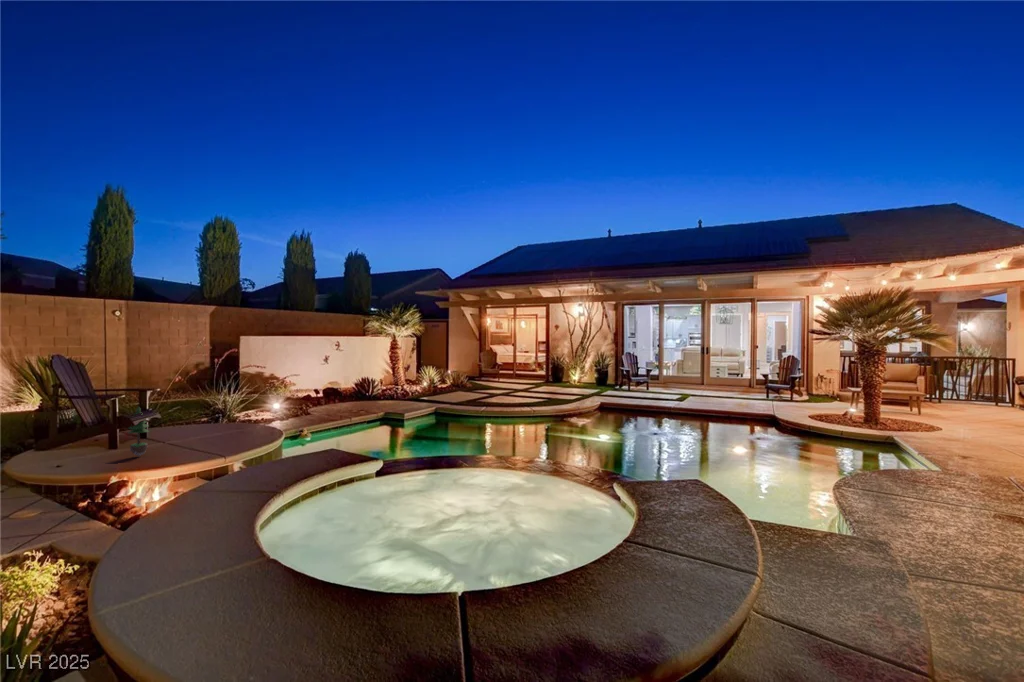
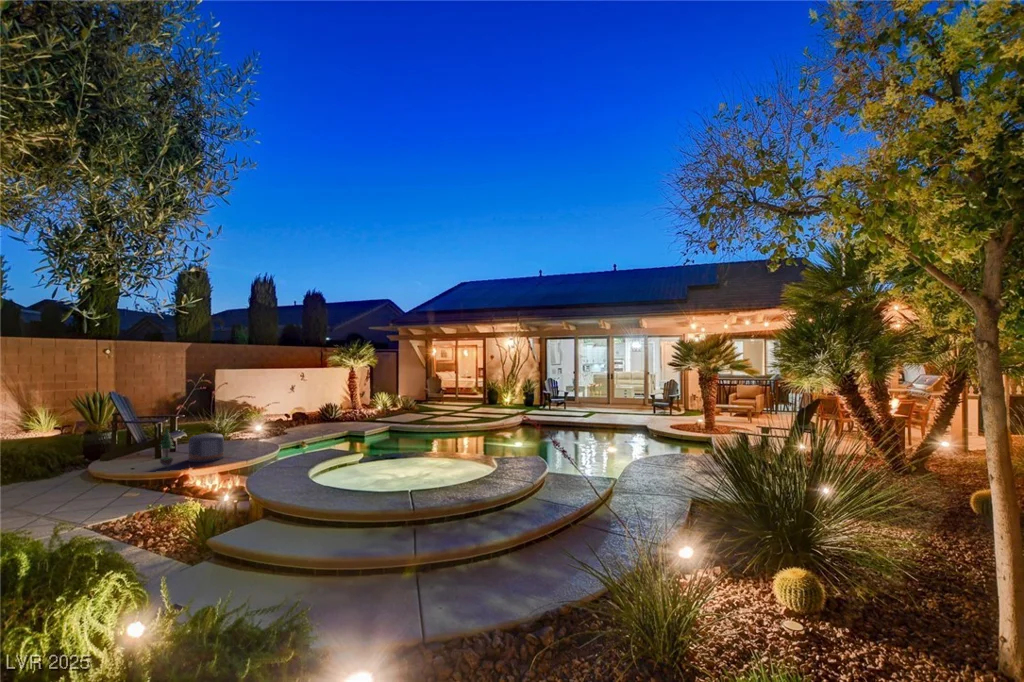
pouf: none [172,413,219,450] -> present [188,433,224,462]

